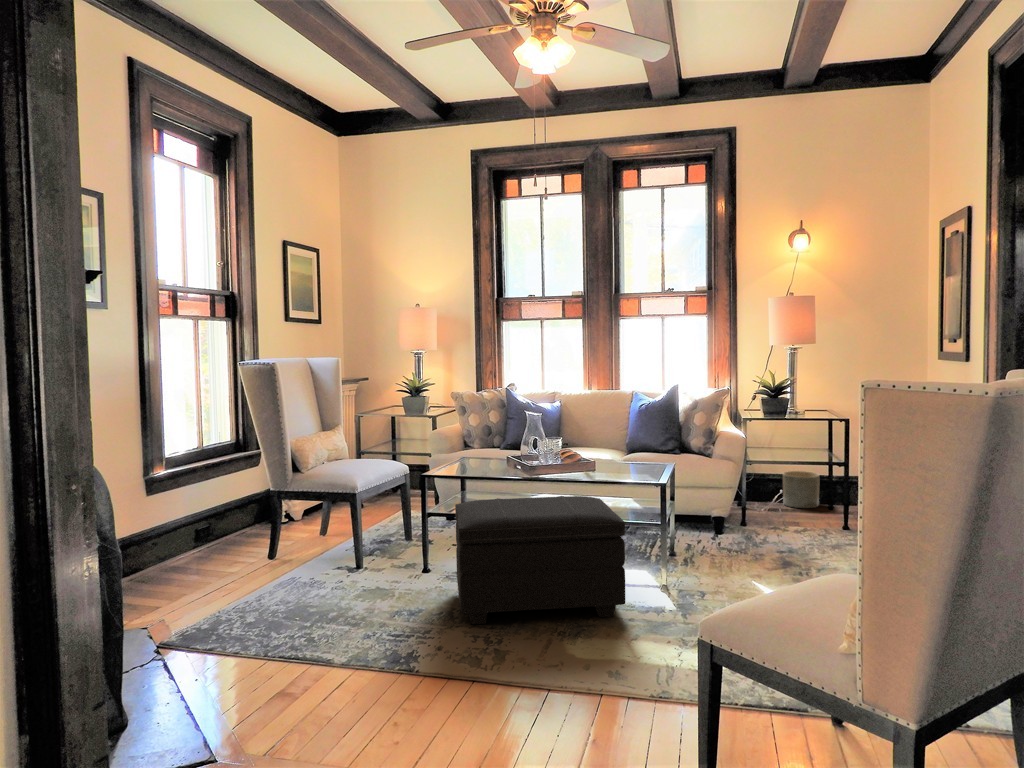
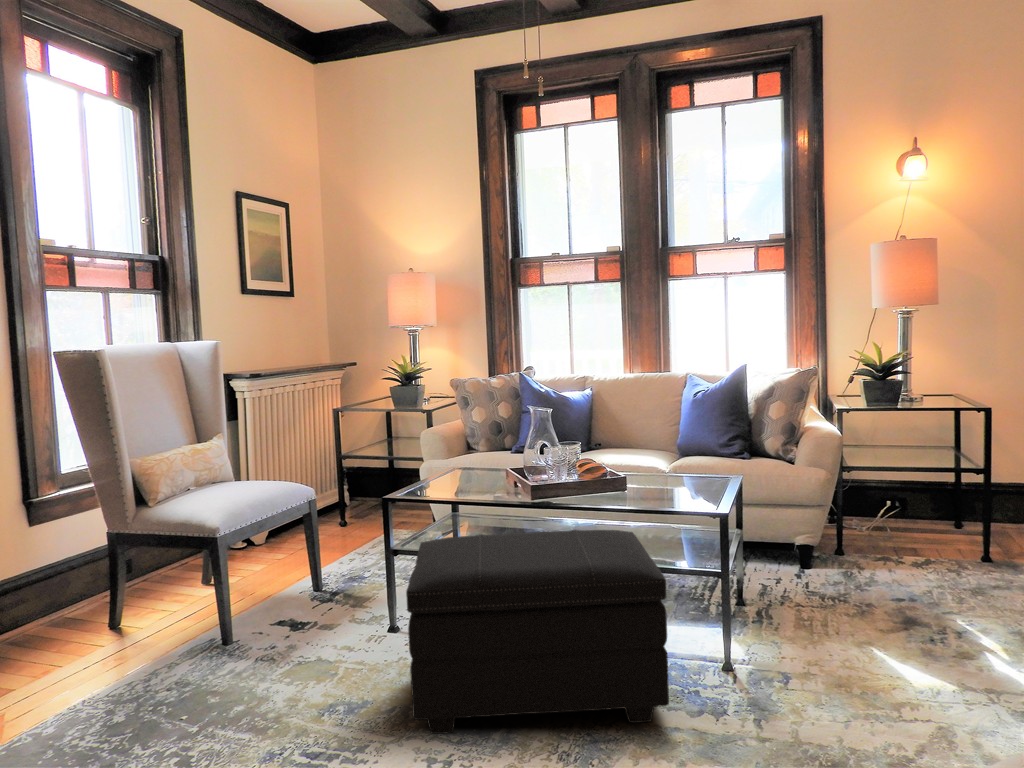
planter: present [783,471,819,508] -> none [891,476,942,527]

